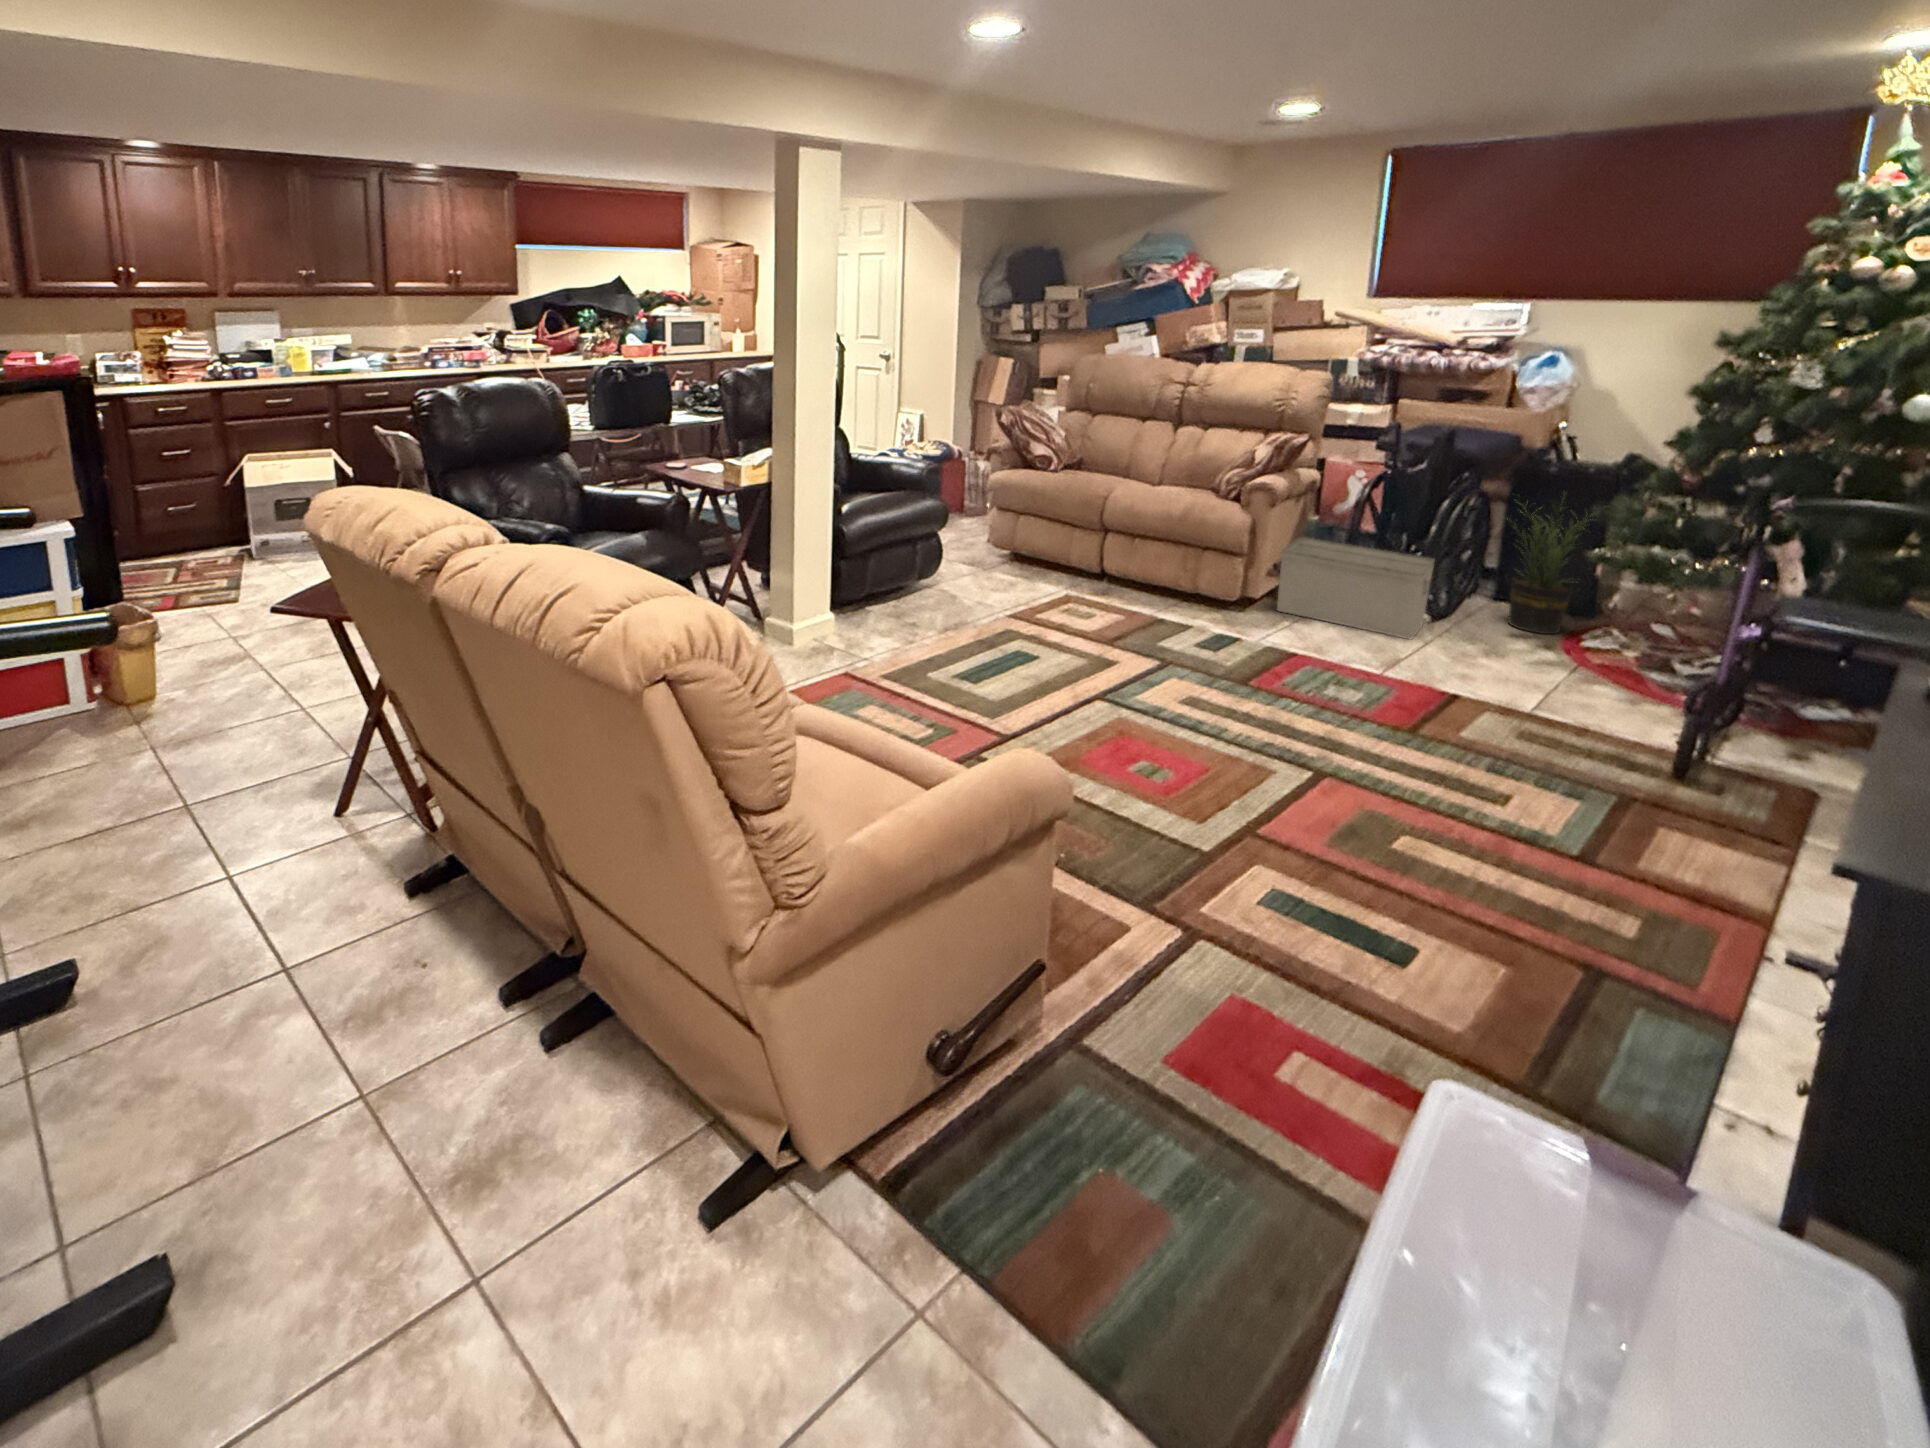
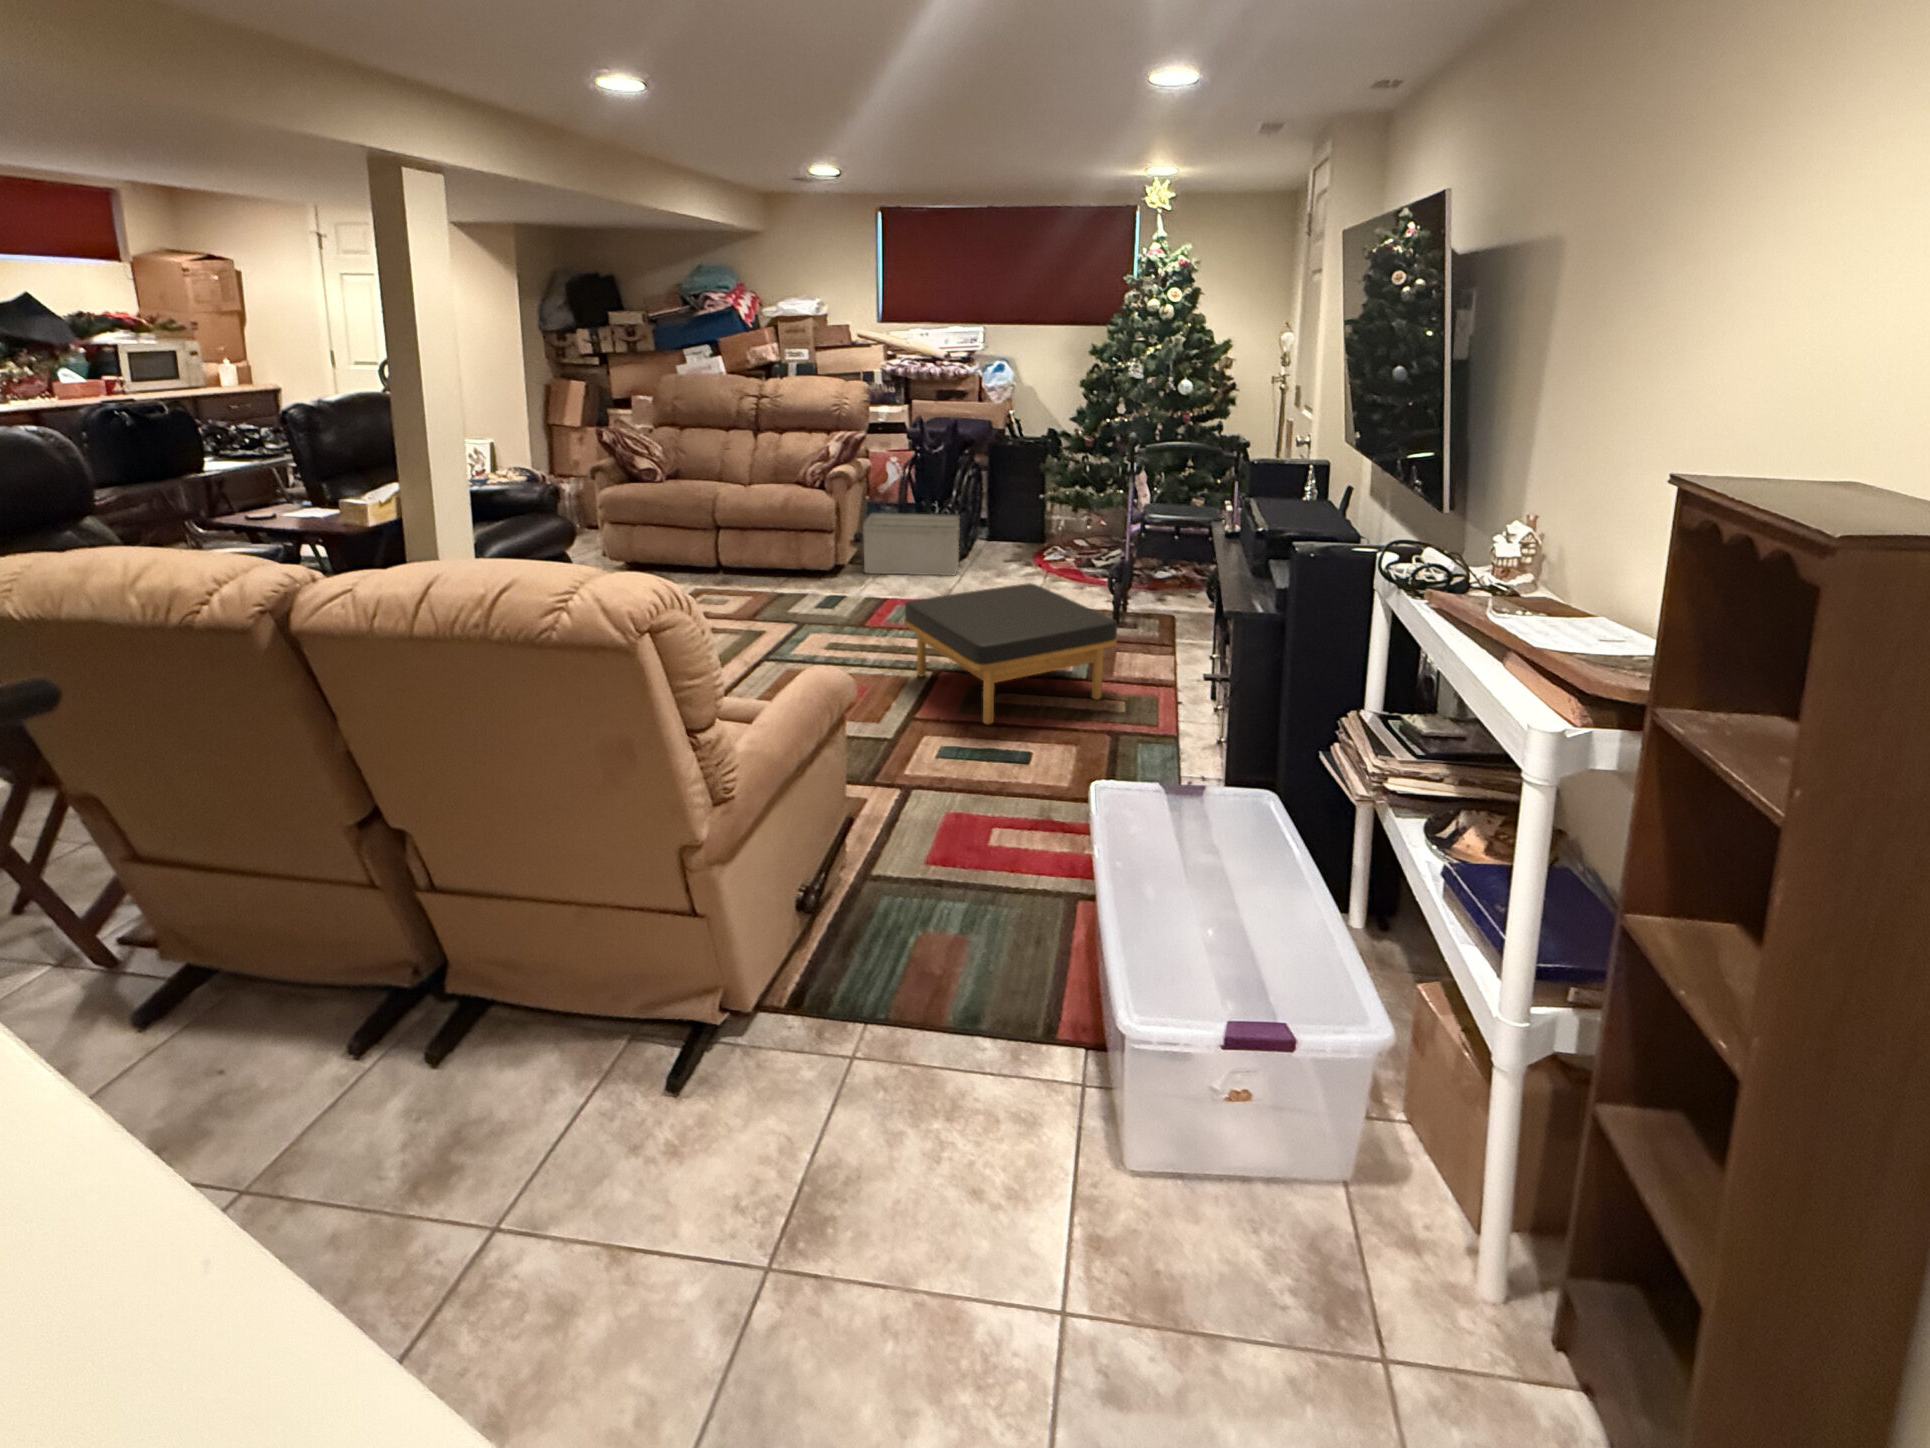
potted plant: present [1505,493,1596,634] -> none [989,457,1050,557]
ottoman: none [1274,669,1653,906] -> present [904,583,1117,724]

